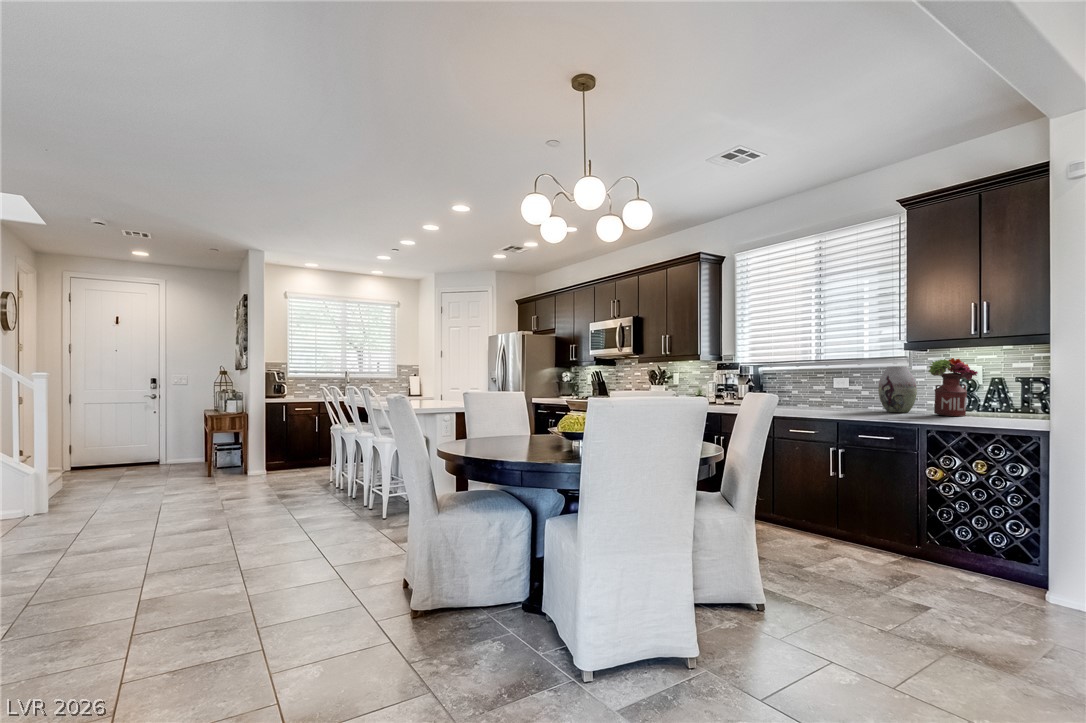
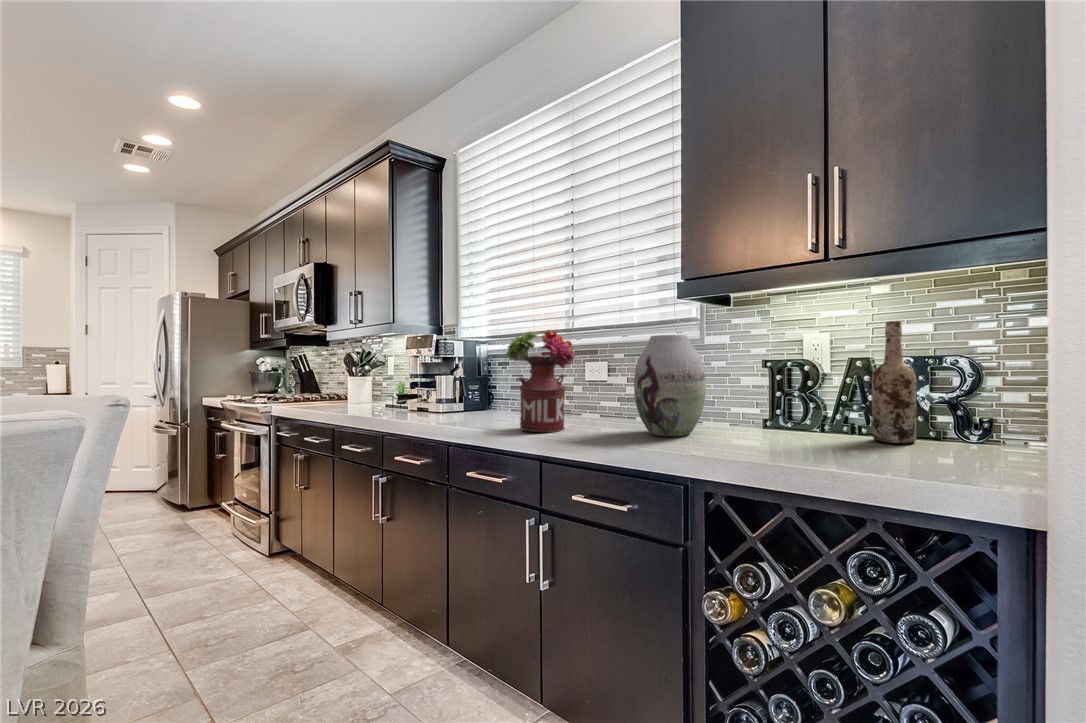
flower arrangement: present [928,358,978,416] -> present [506,330,575,432]
wine bottle: none [1001,362,1022,414] -> present [872,321,917,443]

